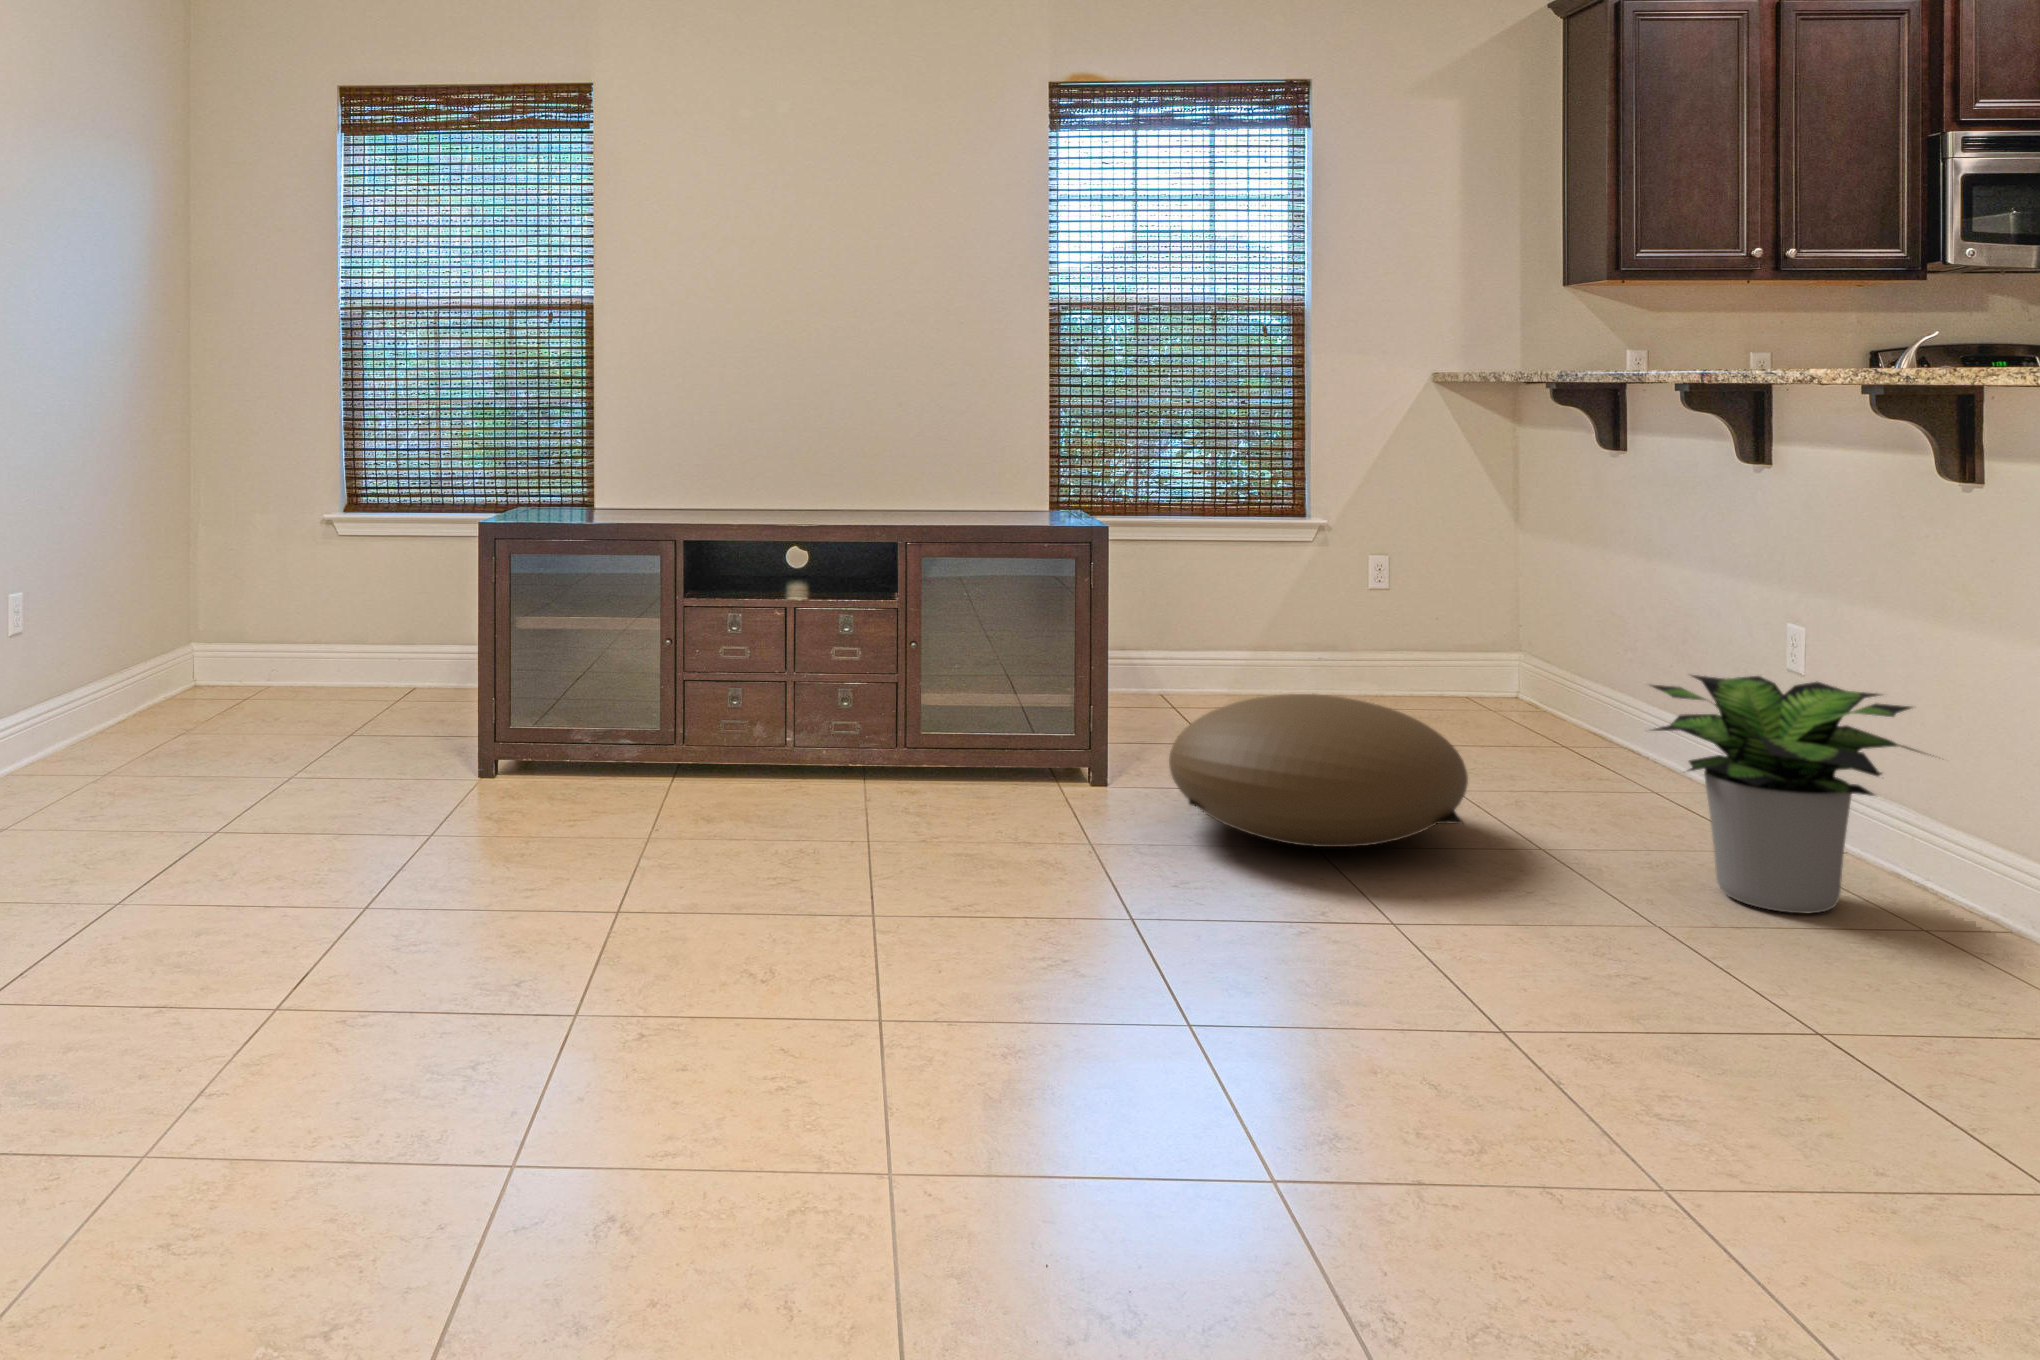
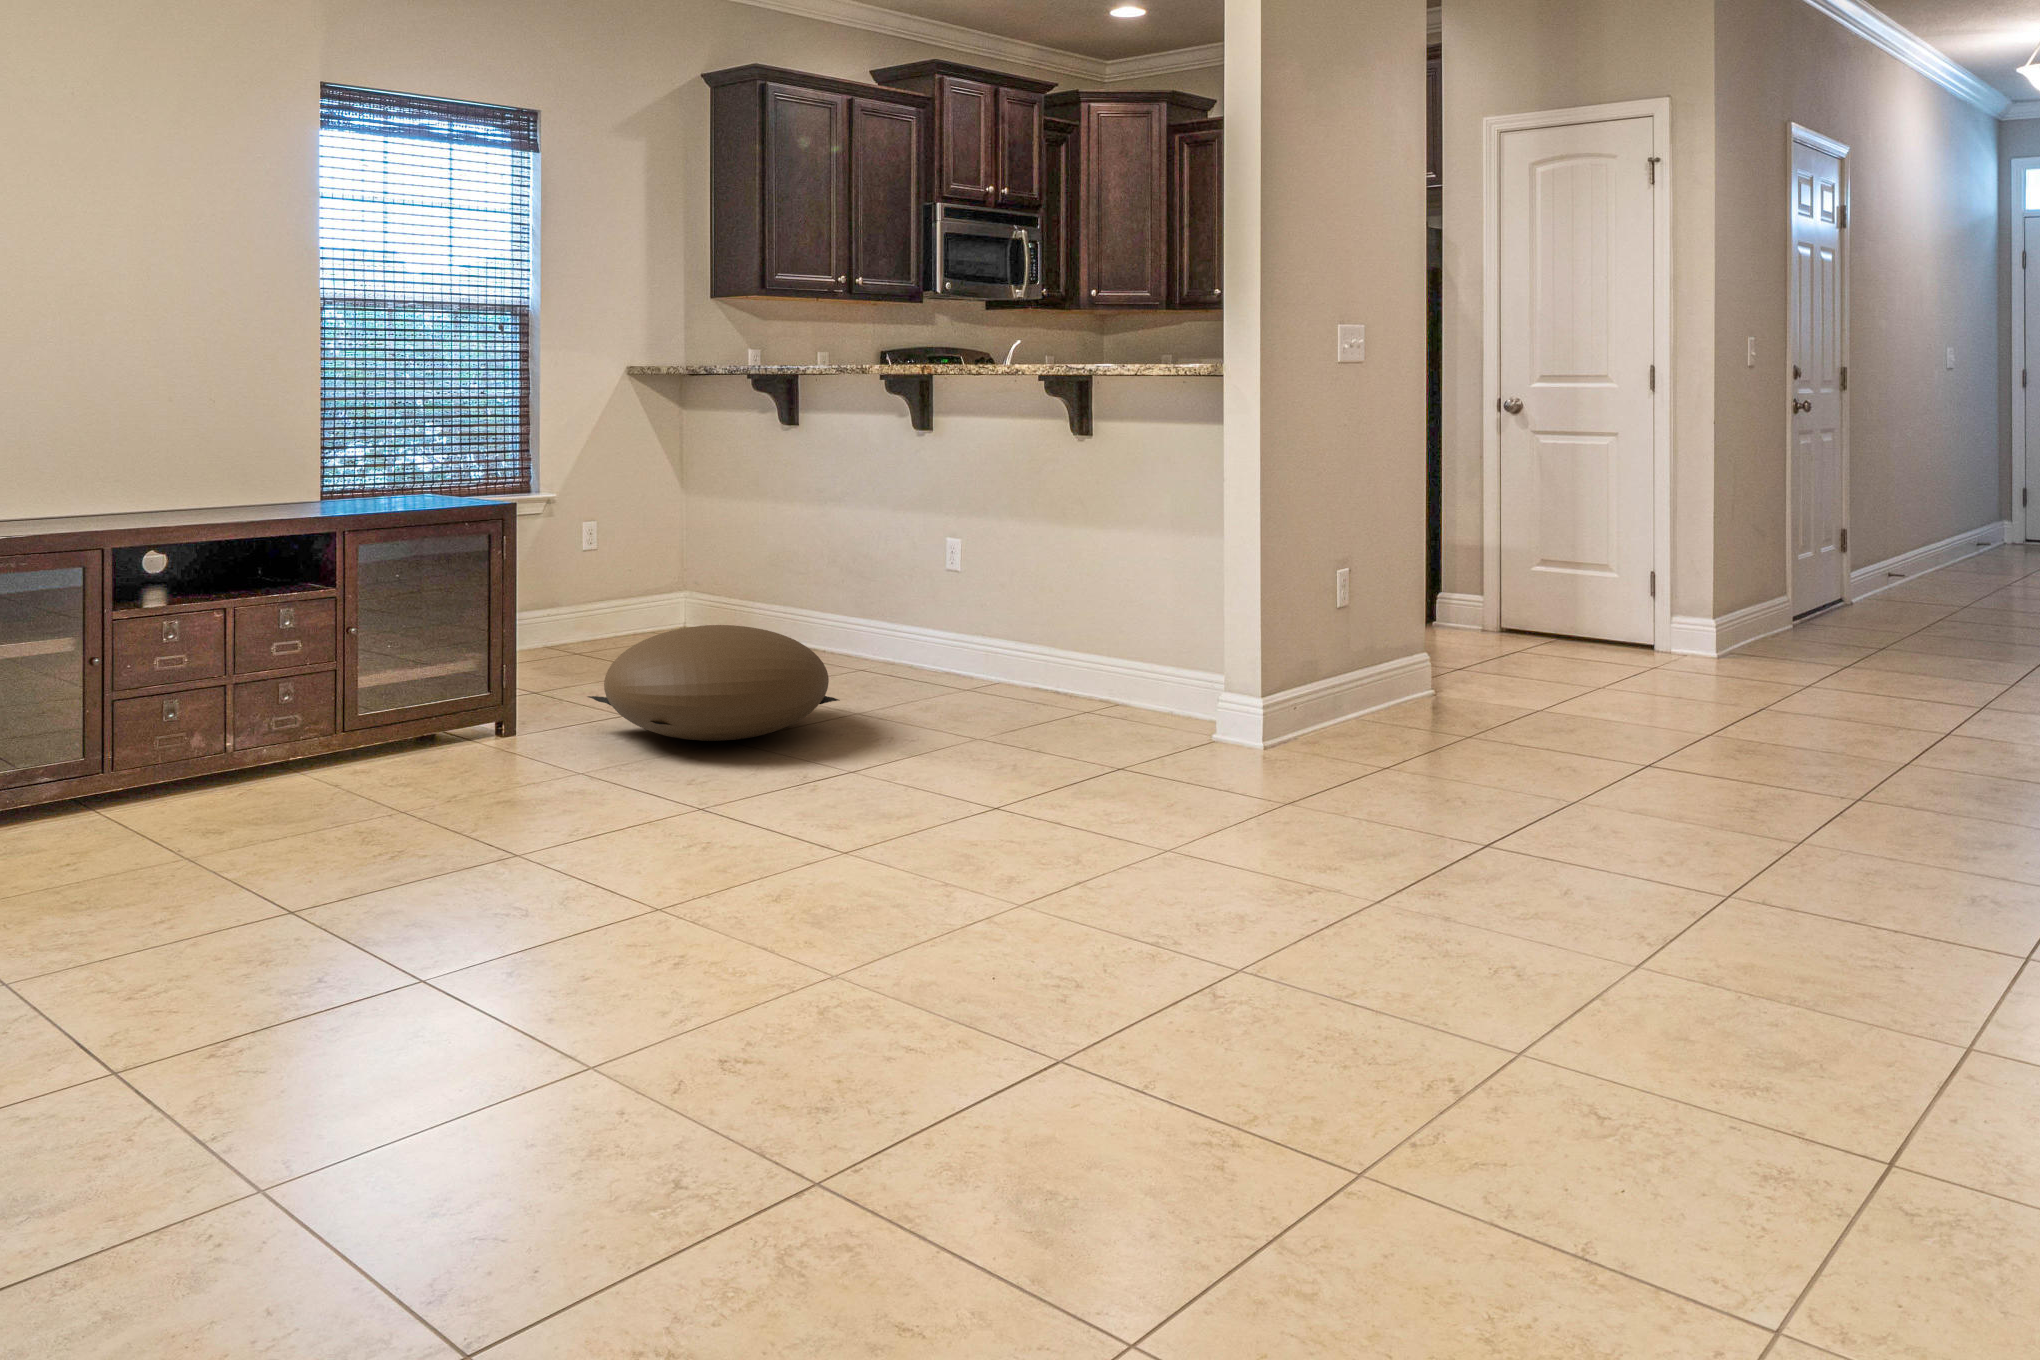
potted plant: present [1652,675,1931,913] -> none [935,570,1088,718]

